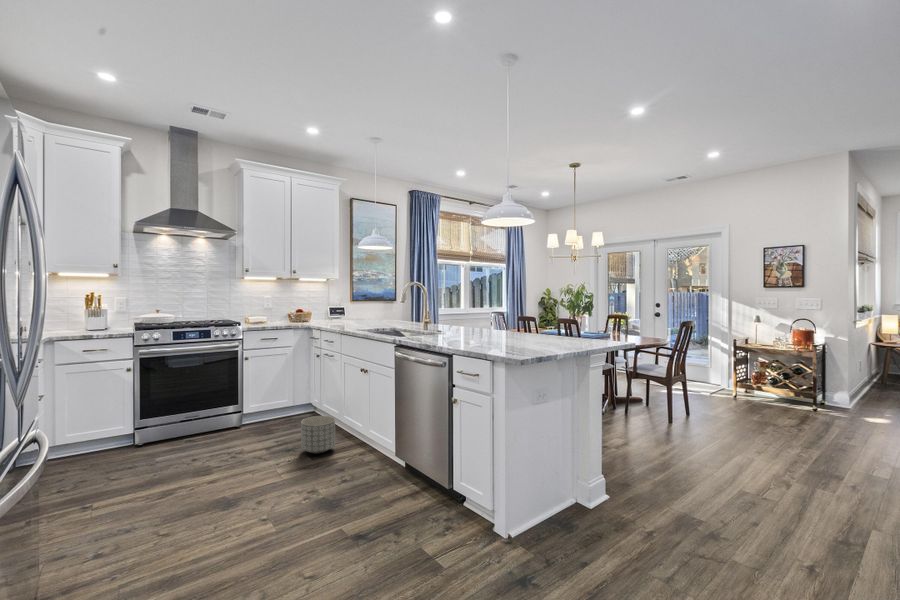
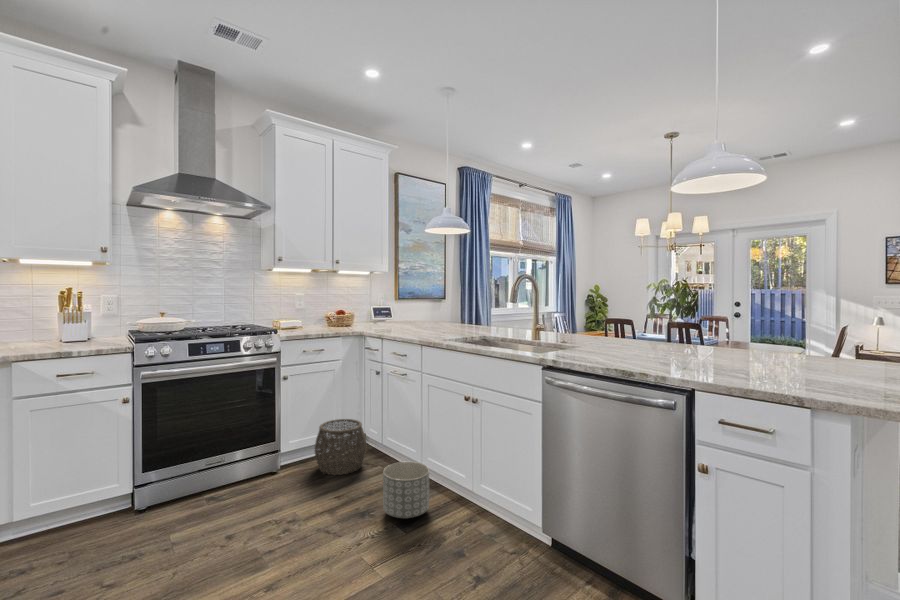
woven basket: none [268,390,308,430] -> present [315,419,366,475]

